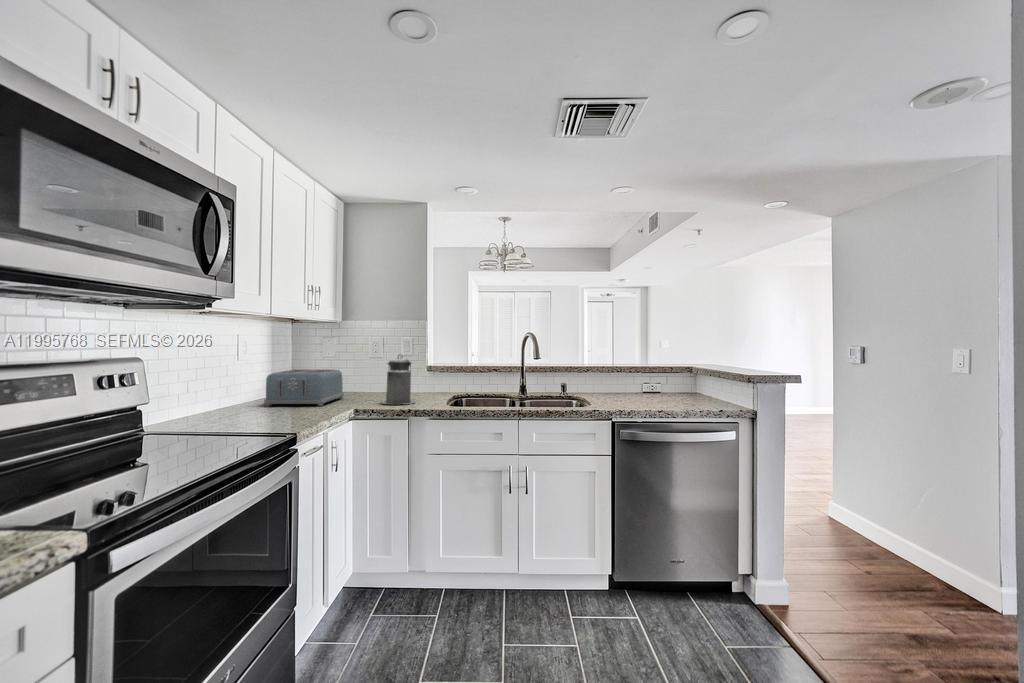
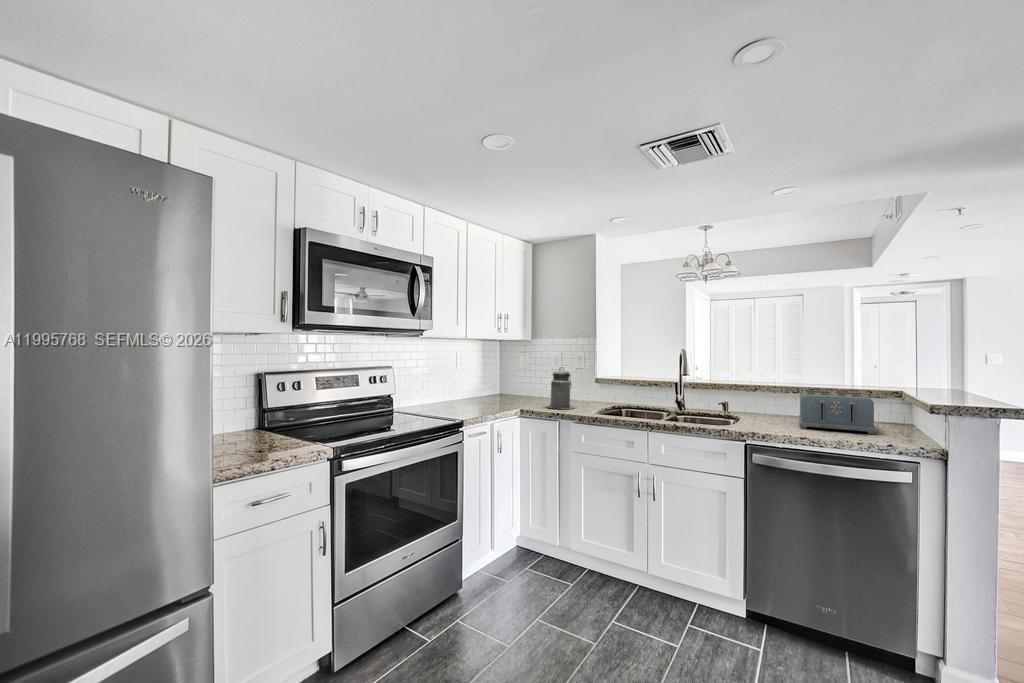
toaster: present [264,369,344,406] -> present [799,390,876,434]

